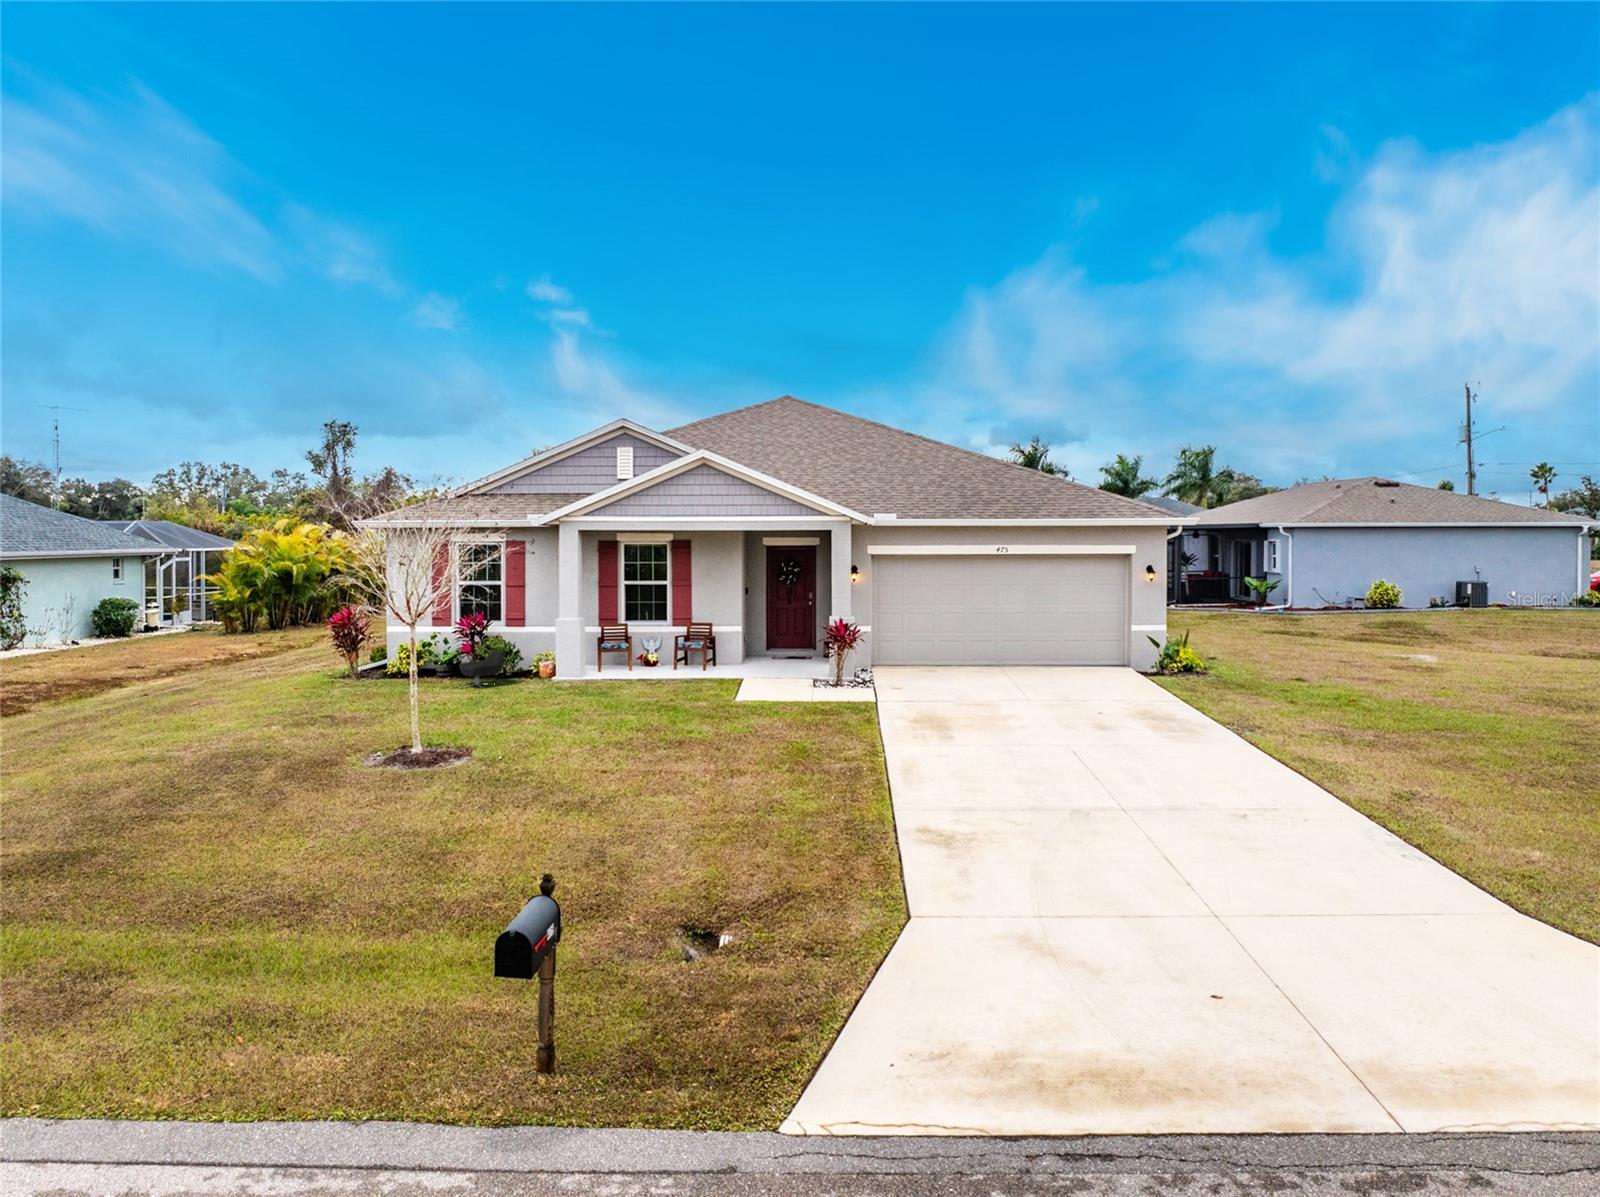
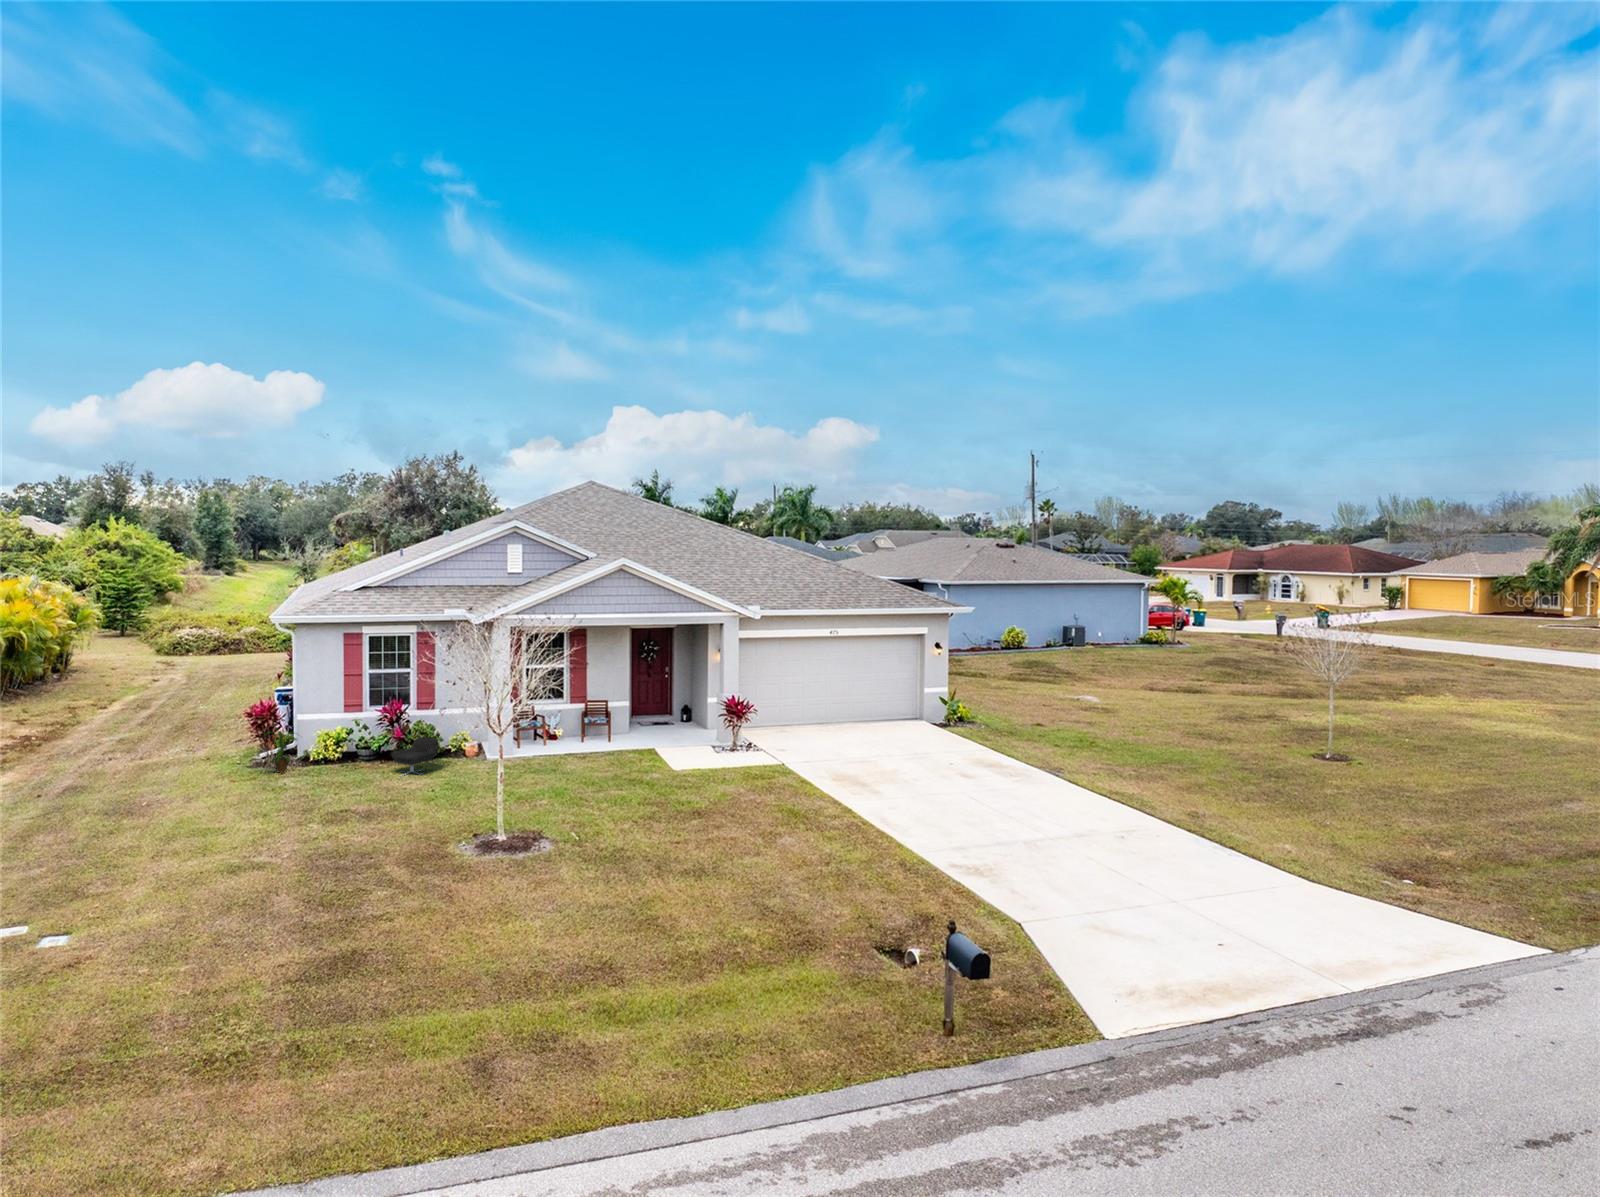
house plant: none [356,630,395,679] -> present [268,730,297,773]

